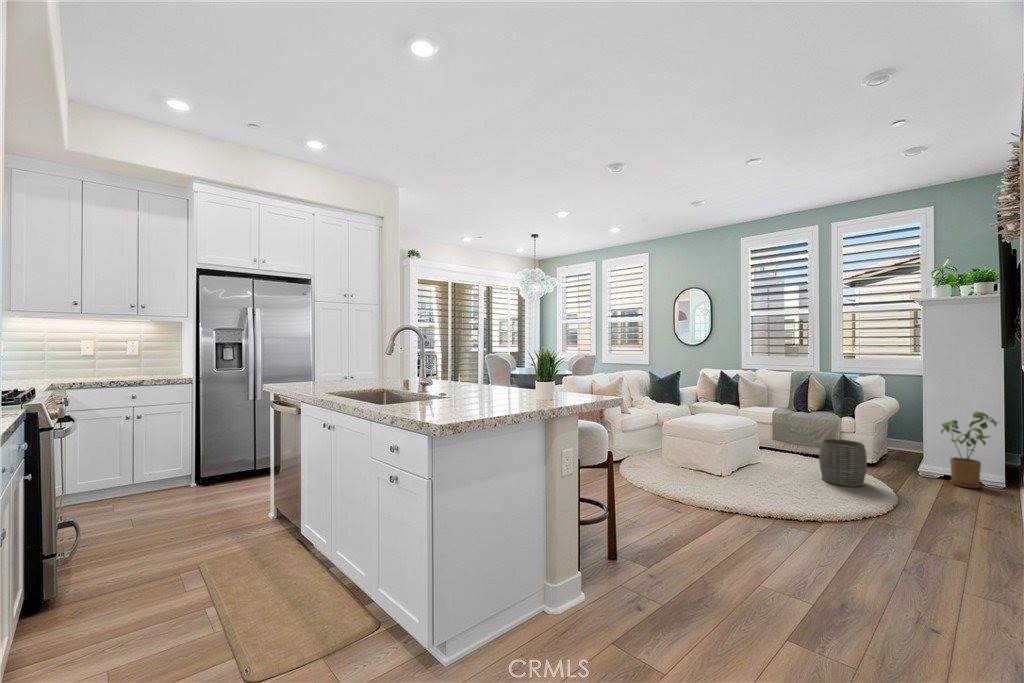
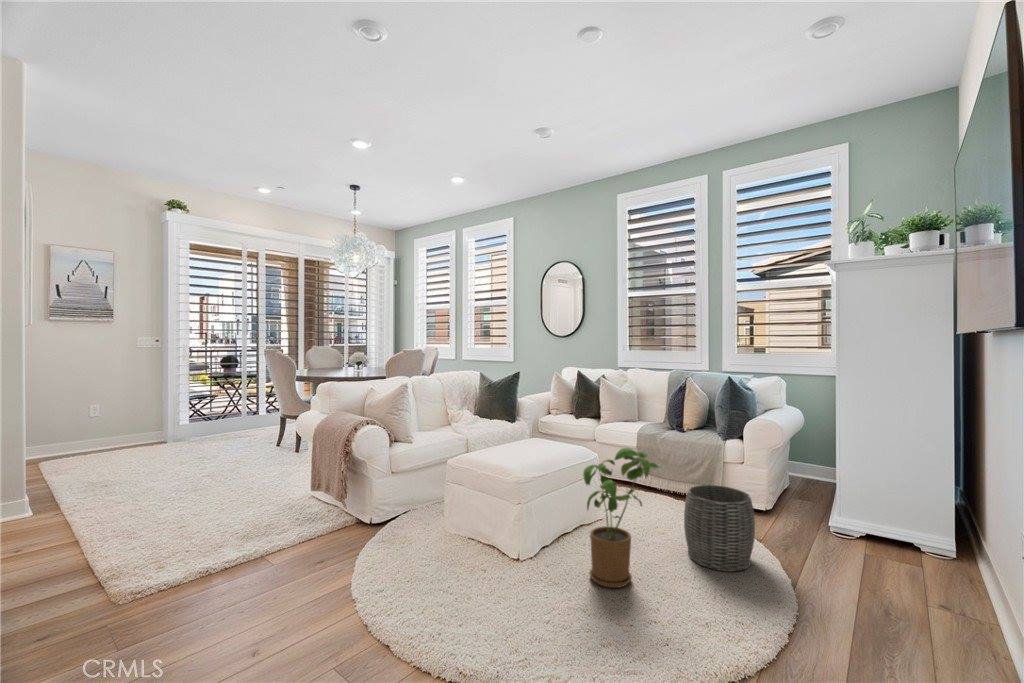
house plant: present [941,412,997,488] -> present [583,448,660,588]

